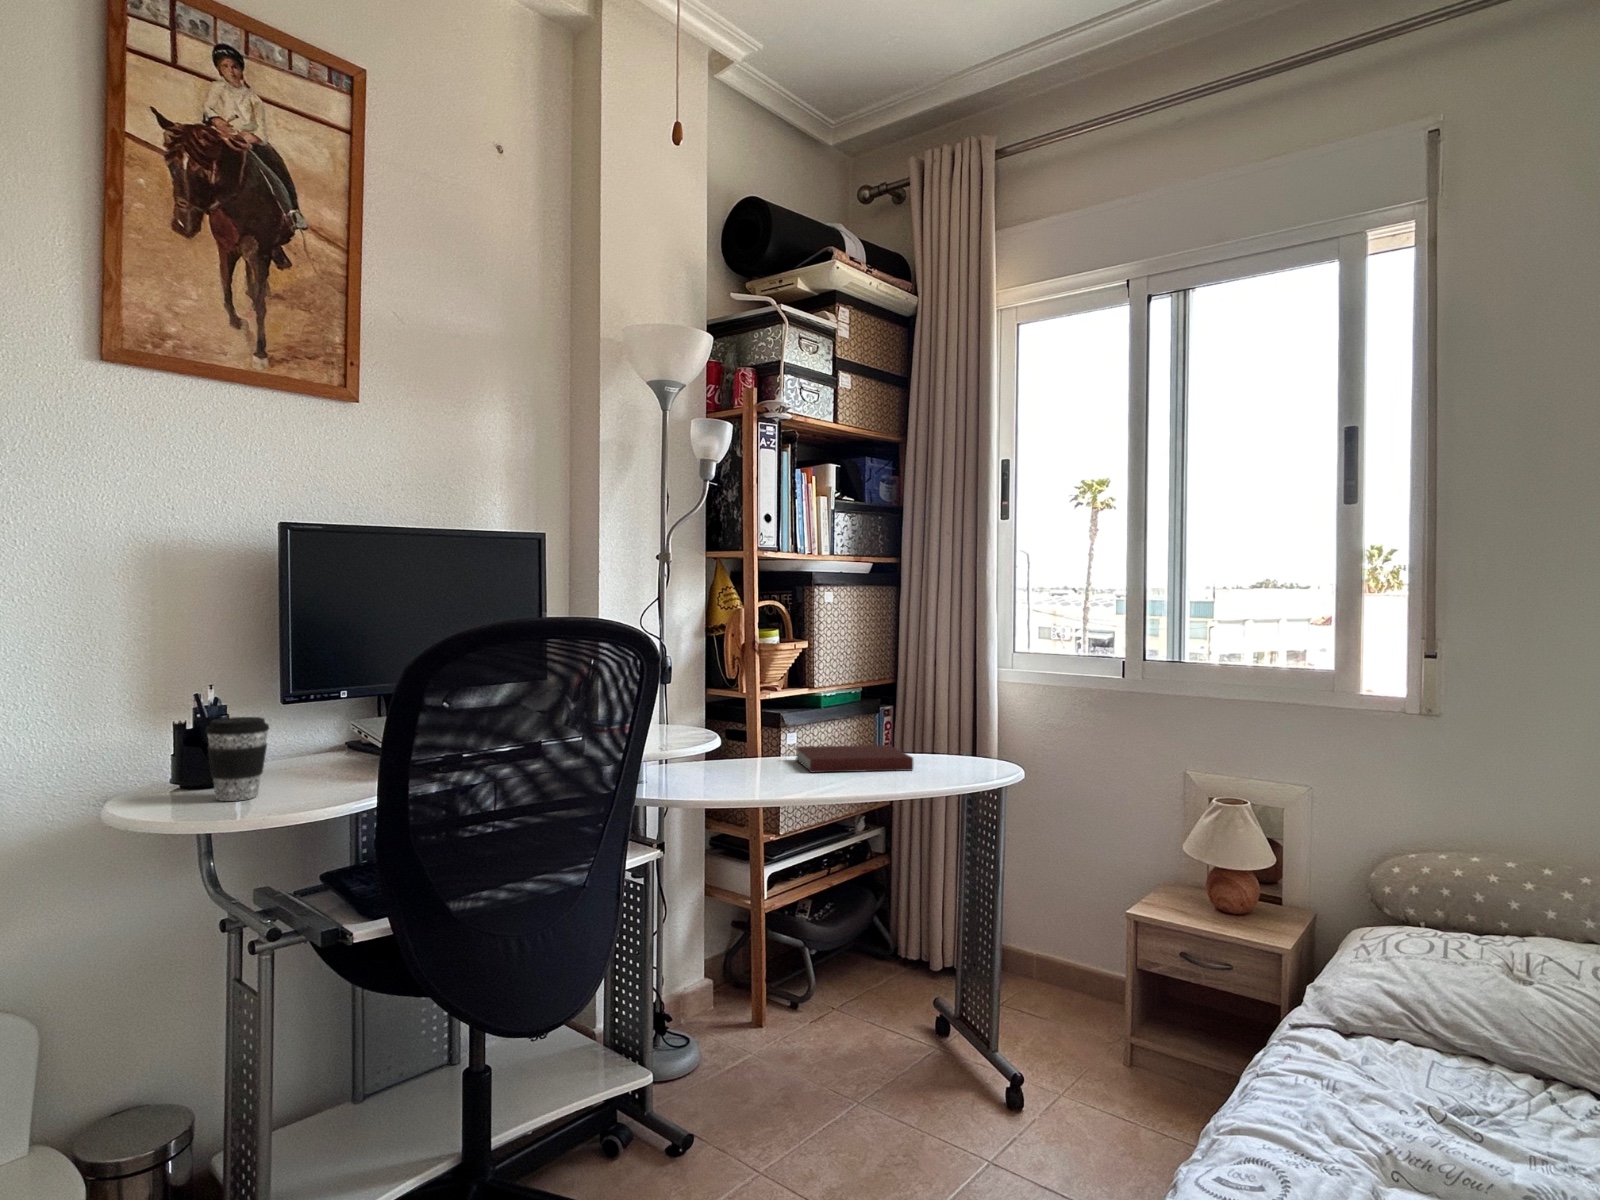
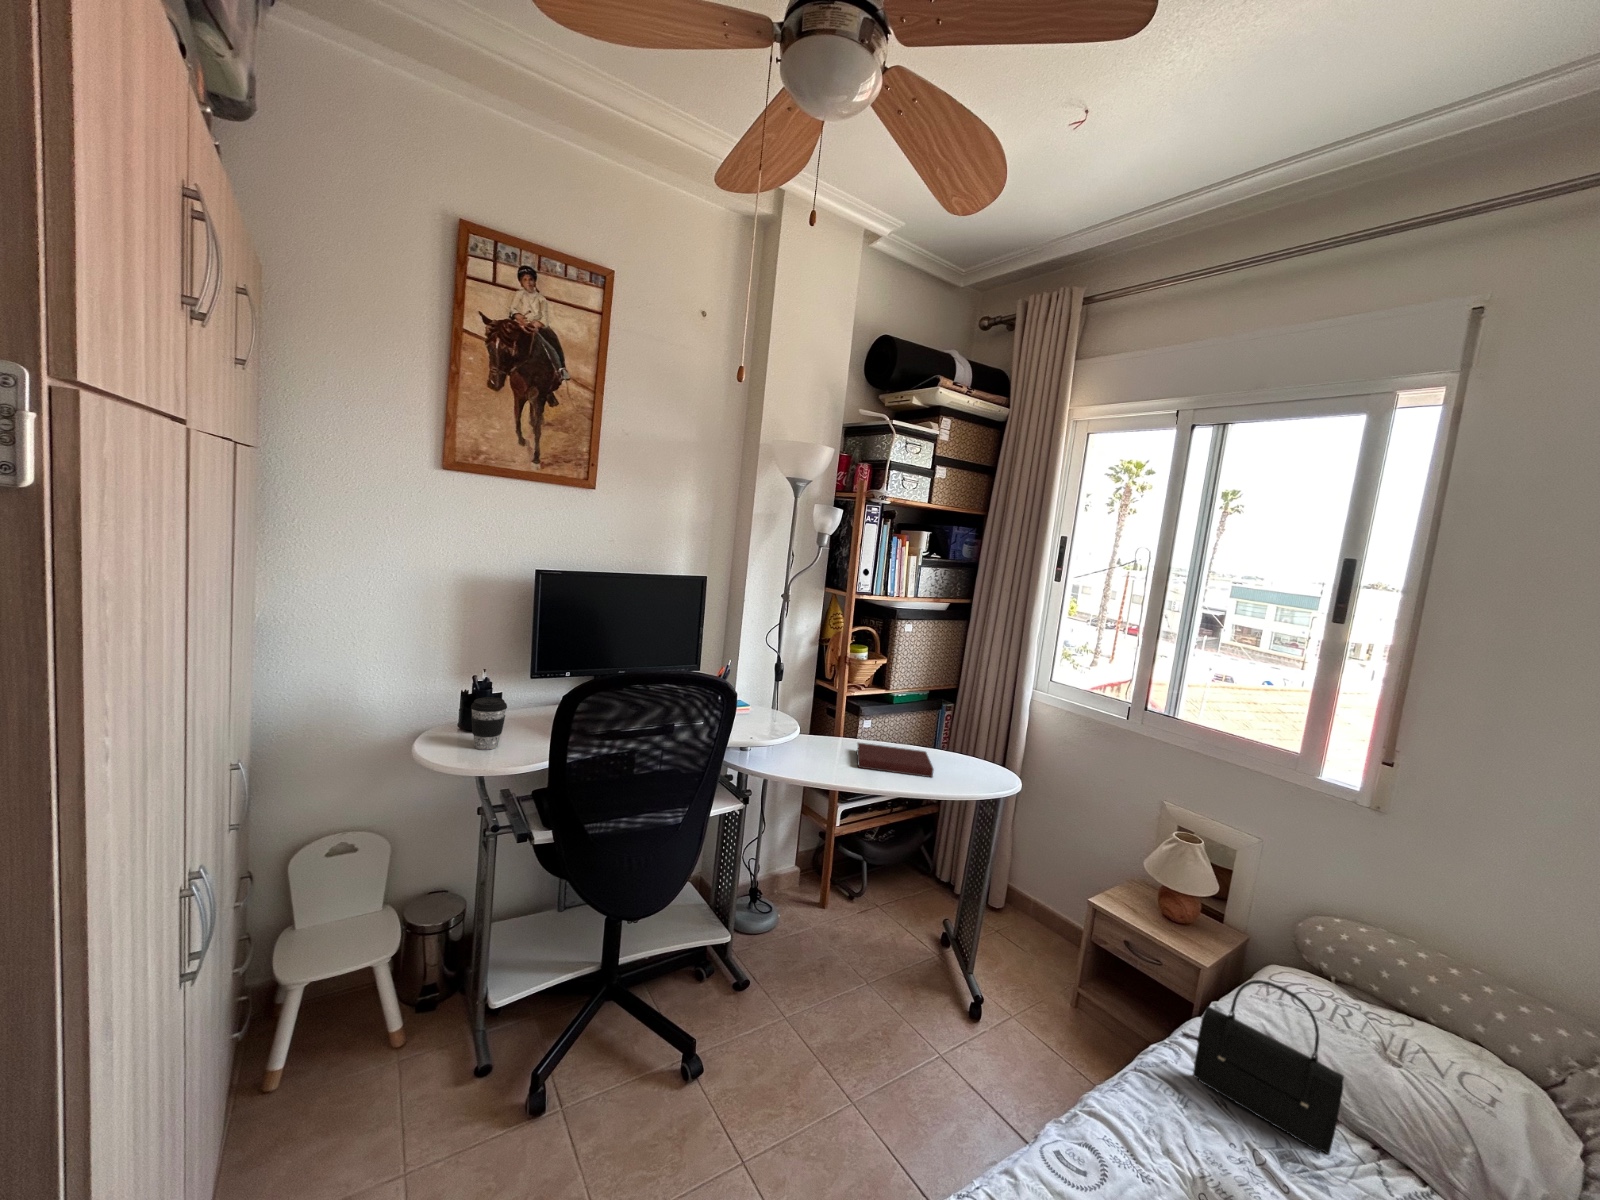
handbag: none [1325,906,1502,1100] -> present [1193,980,1344,1154]

